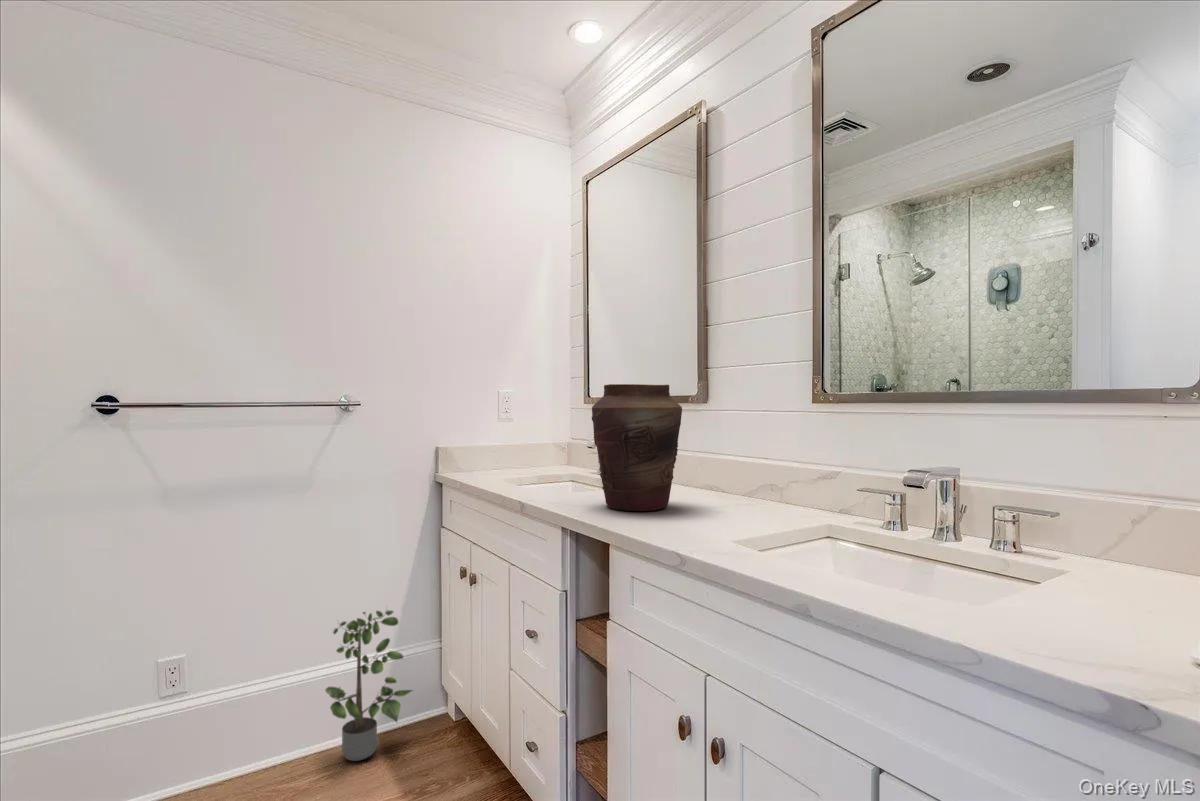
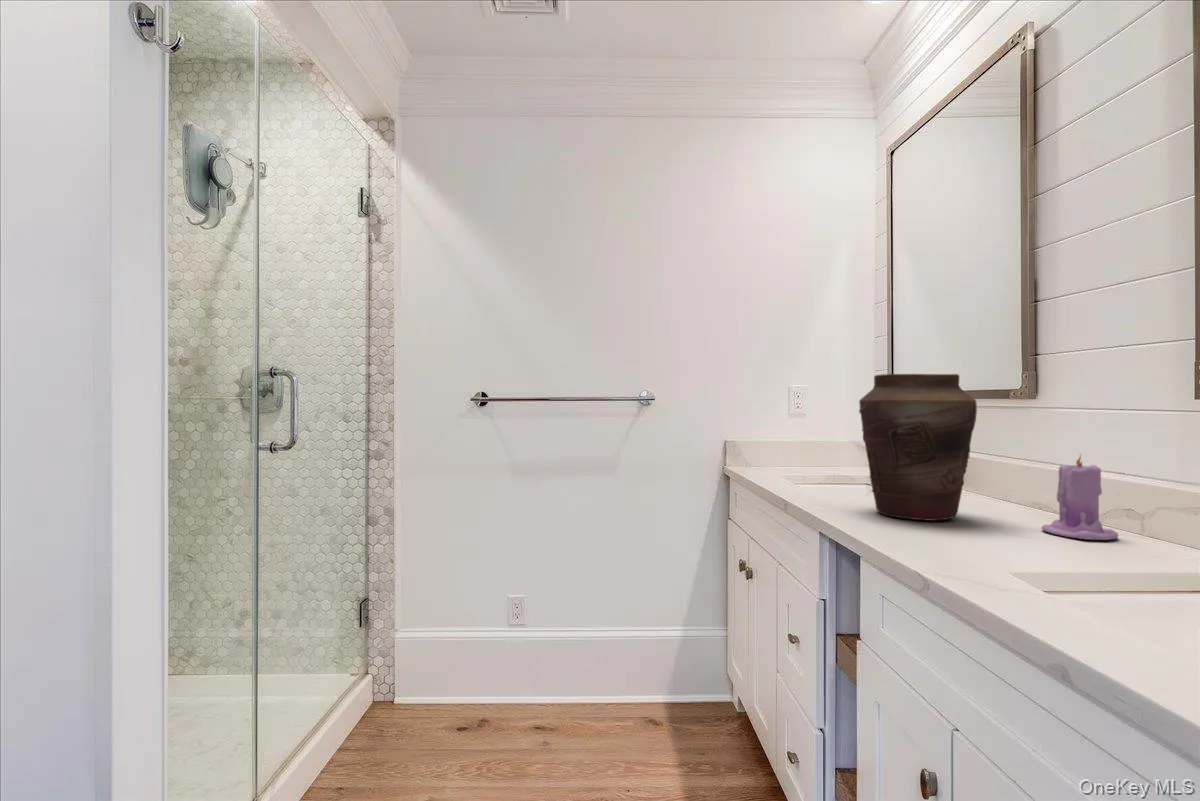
candle: none [727,447,775,513] -> present [1042,455,1118,540]
potted plant: present [326,610,412,761] -> none [621,586,699,722]

